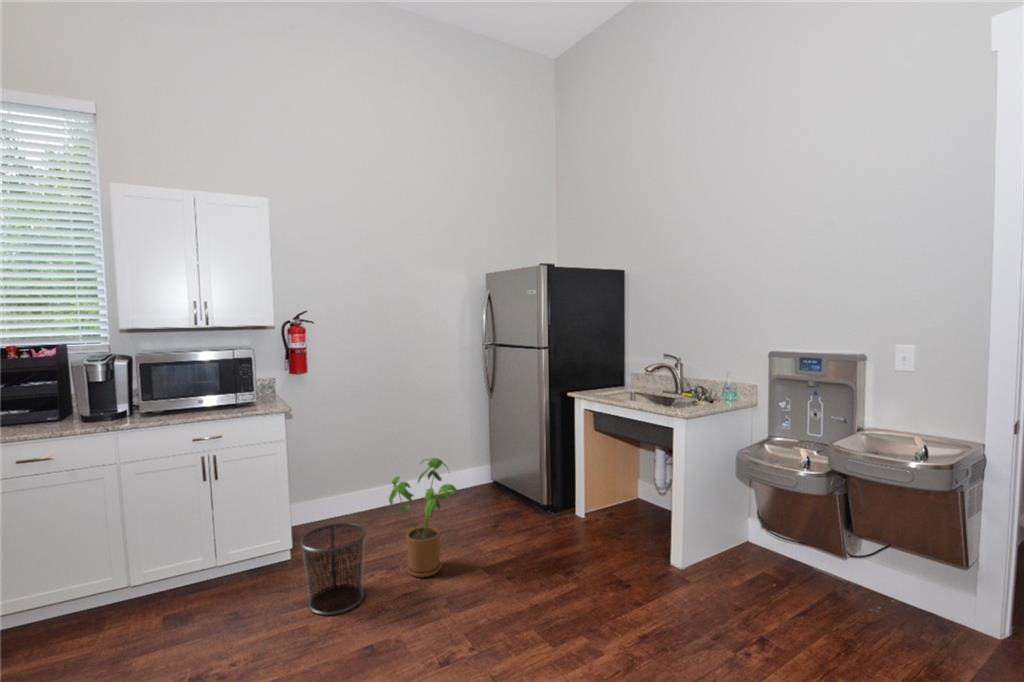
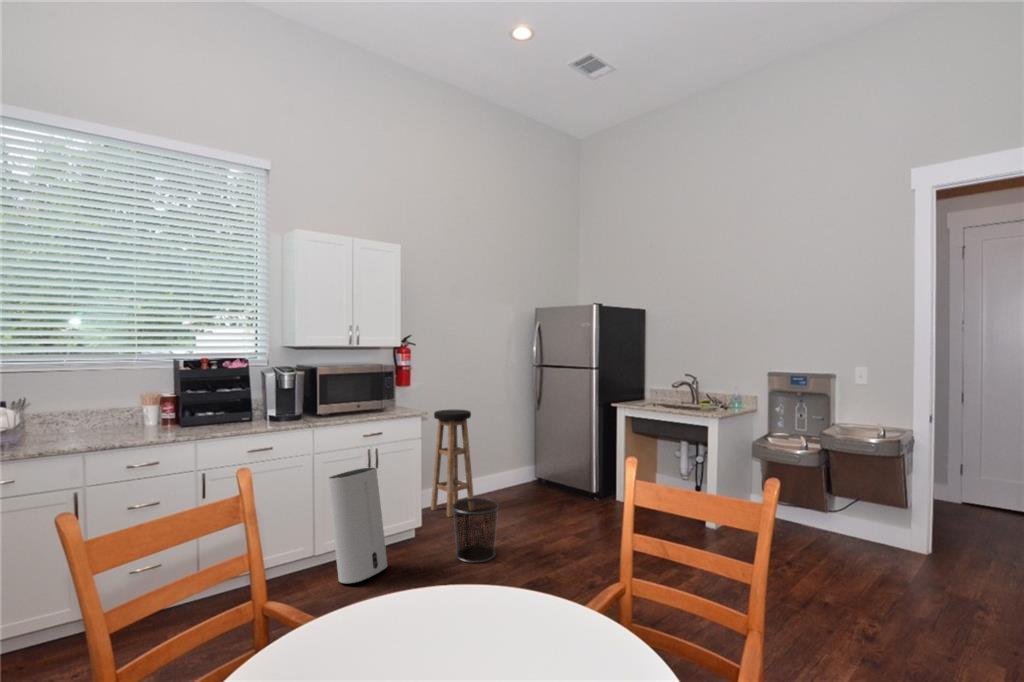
bar stool: none [338,400,392,533] -> present [431,409,474,517]
house plant: present [389,458,459,577] -> none [502,450,558,541]
air purifier: none [110,486,208,646] -> present [328,467,387,583]

